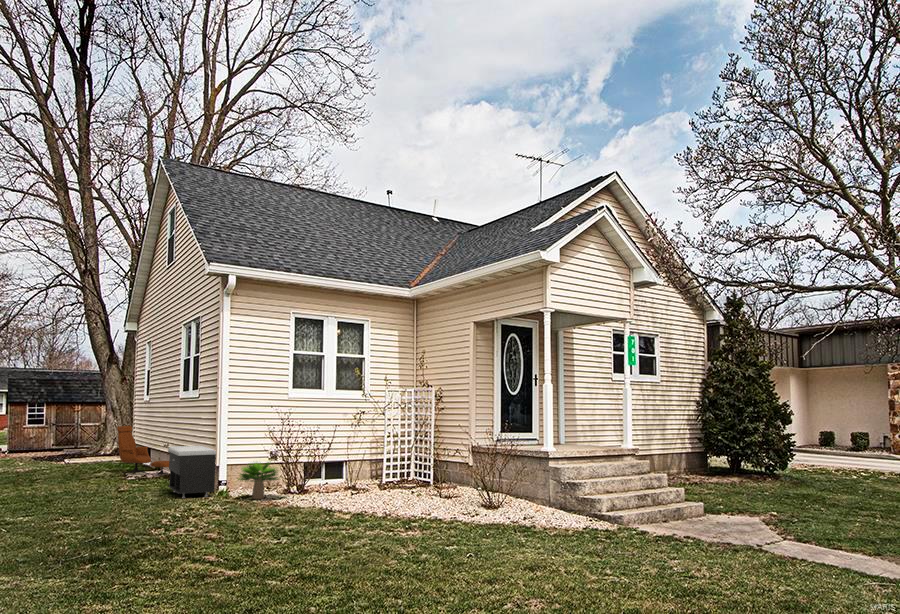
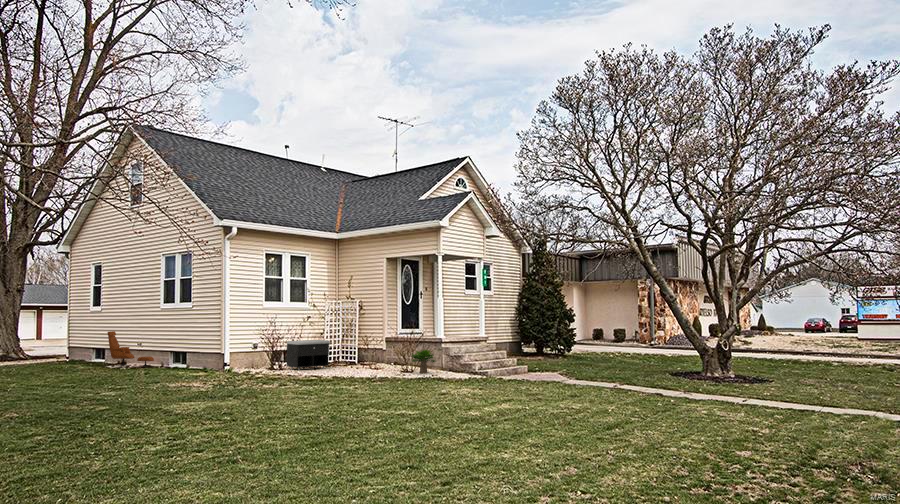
storage bench: present [168,446,216,498] -> present [287,340,330,370]
potted plant: present [238,462,278,499] -> present [412,350,436,373]

